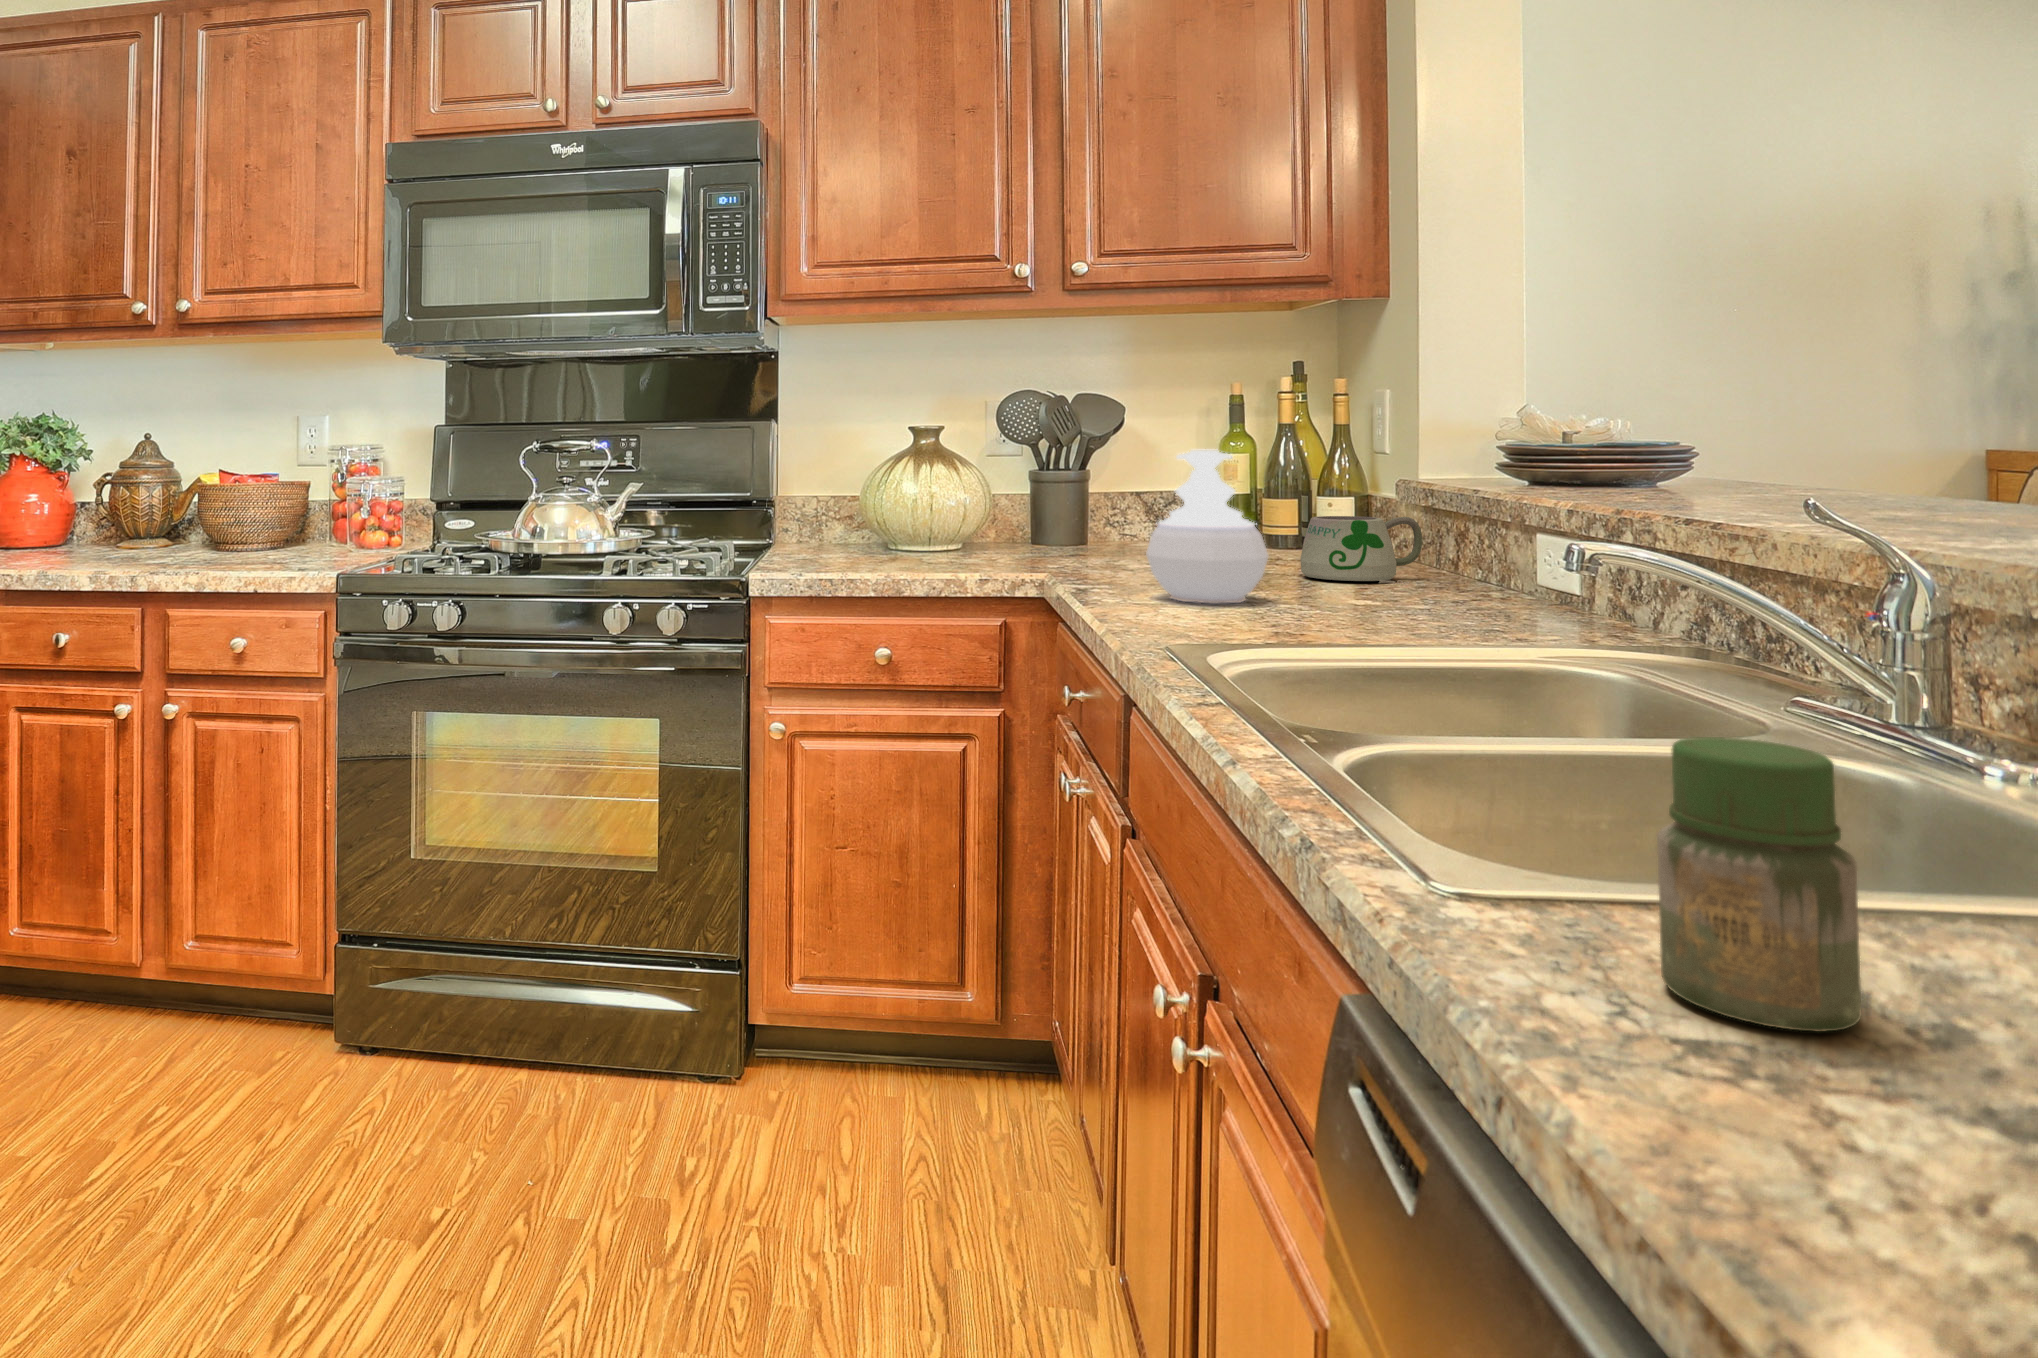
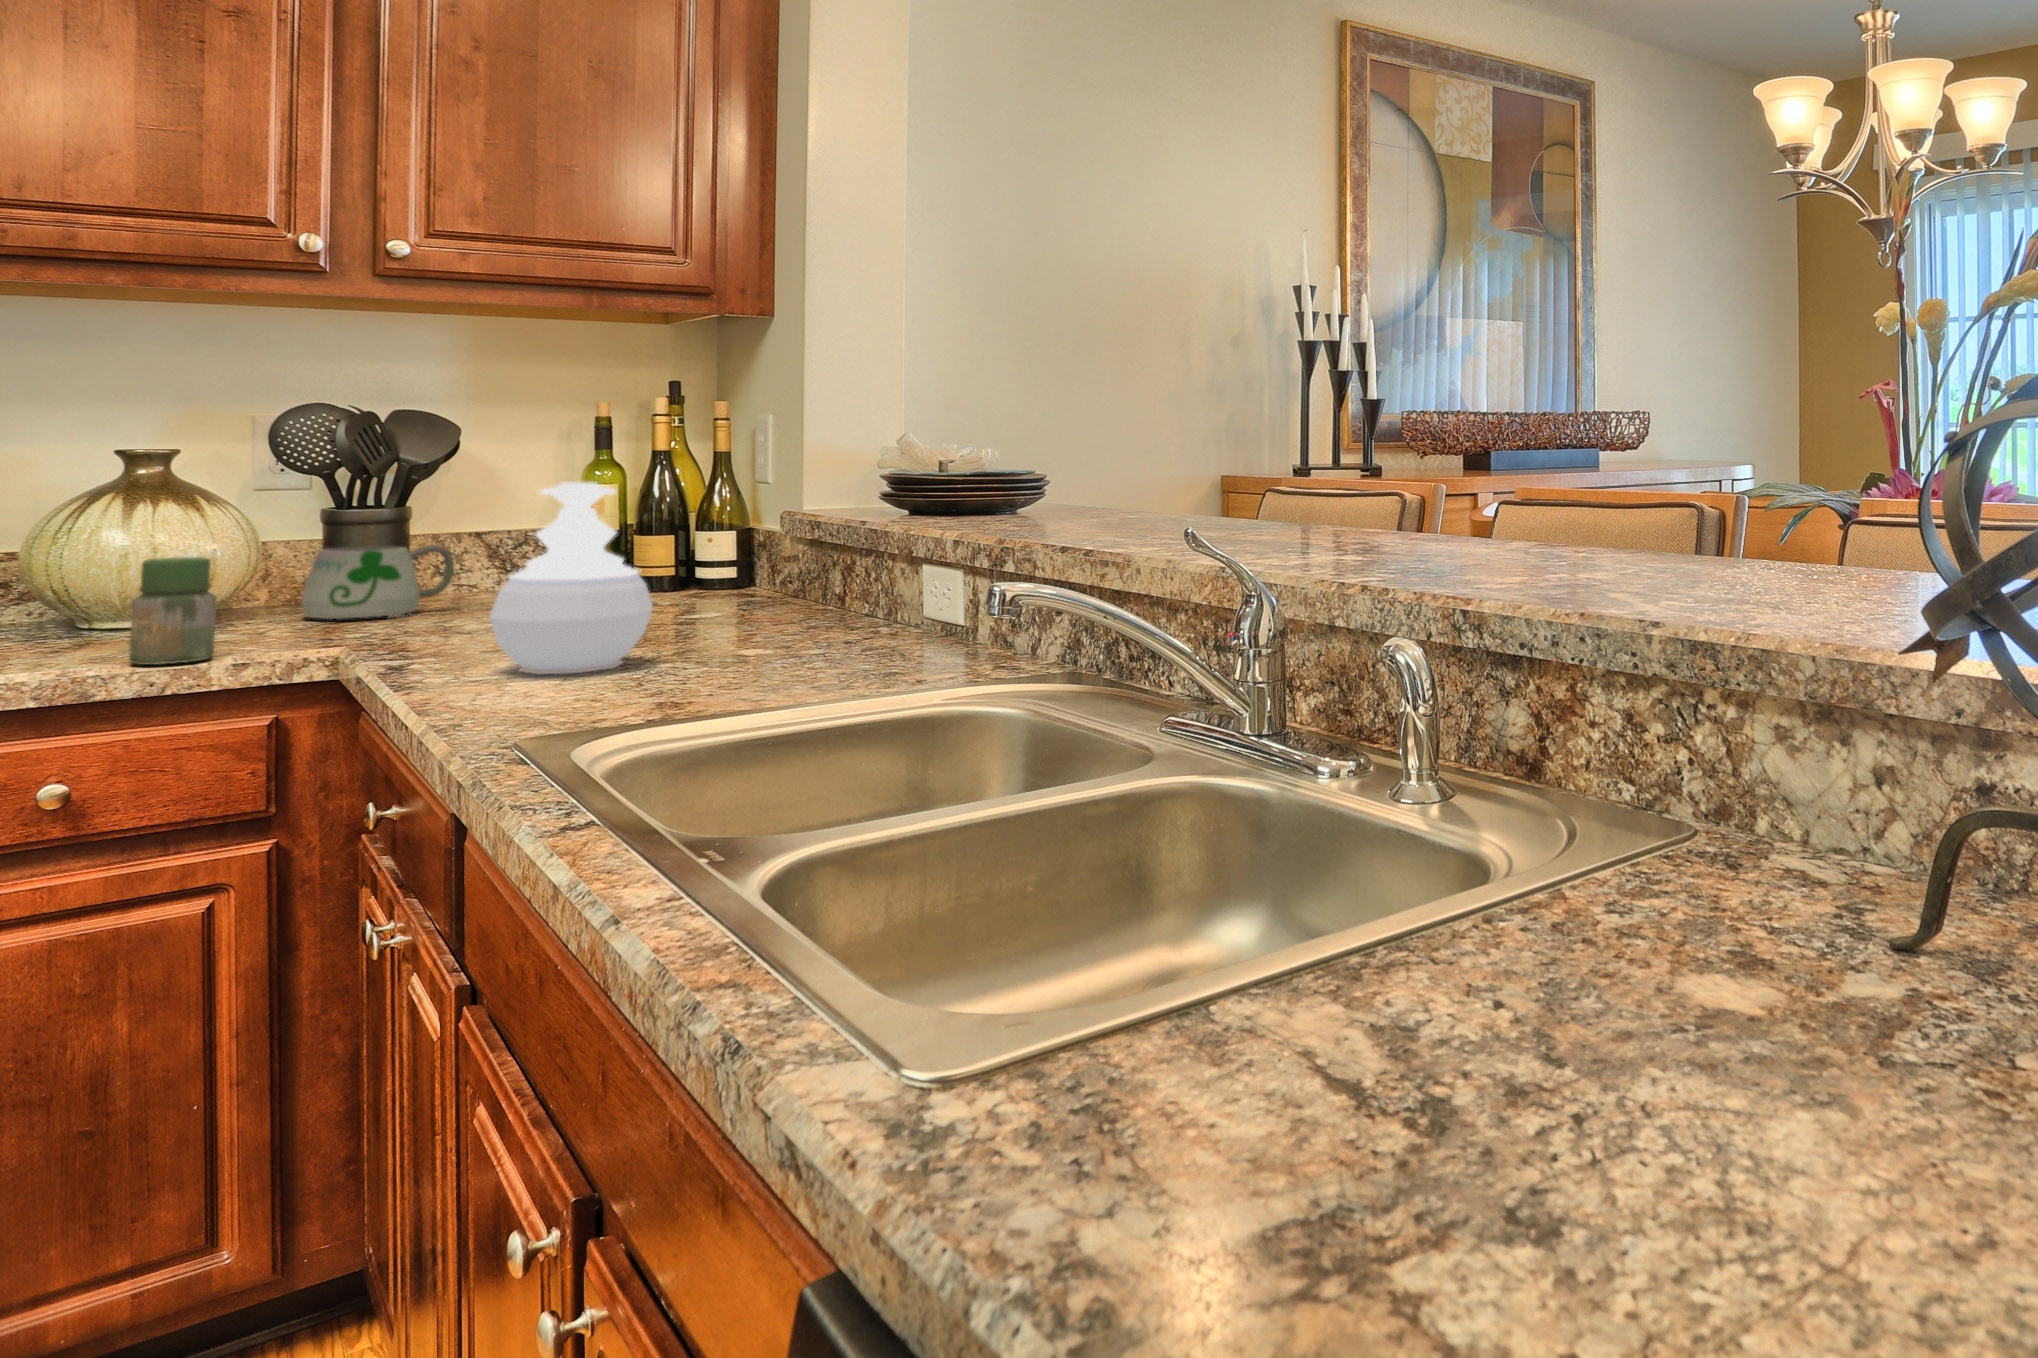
mug: present [1300,516,1422,584] -> present [302,545,454,619]
jar: present [1657,737,1861,1032] -> present [129,557,217,665]

